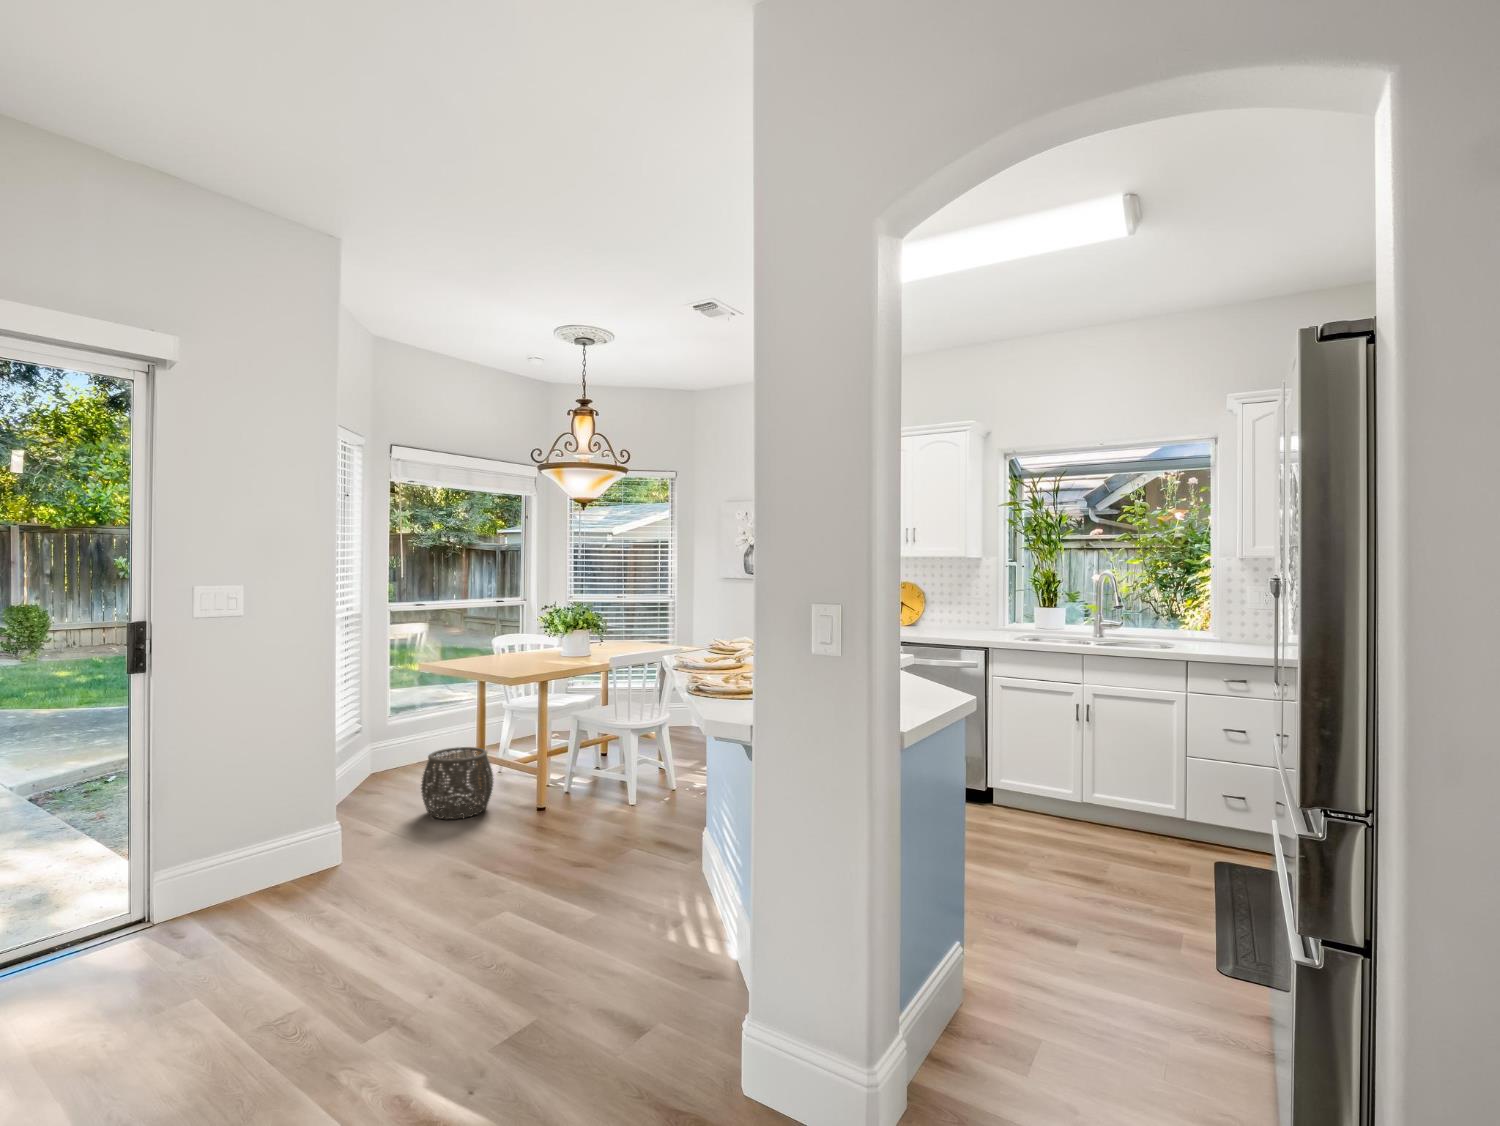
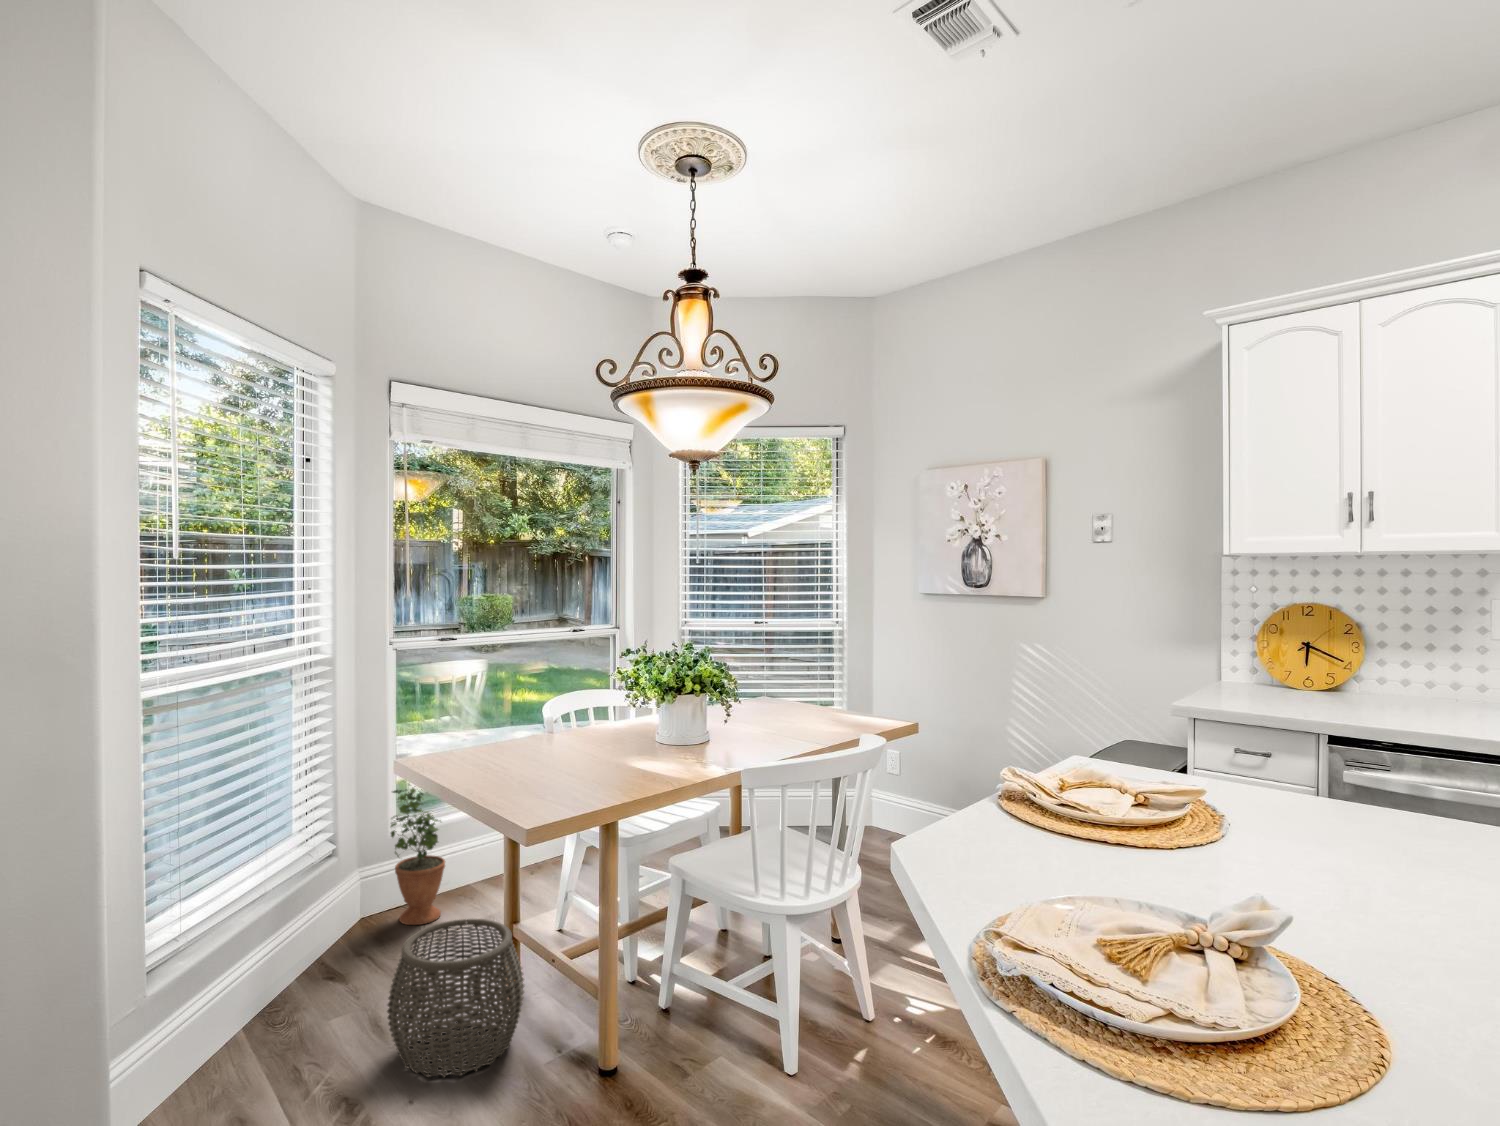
potted plant: none [393,688,428,774] -> present [391,784,445,925]

